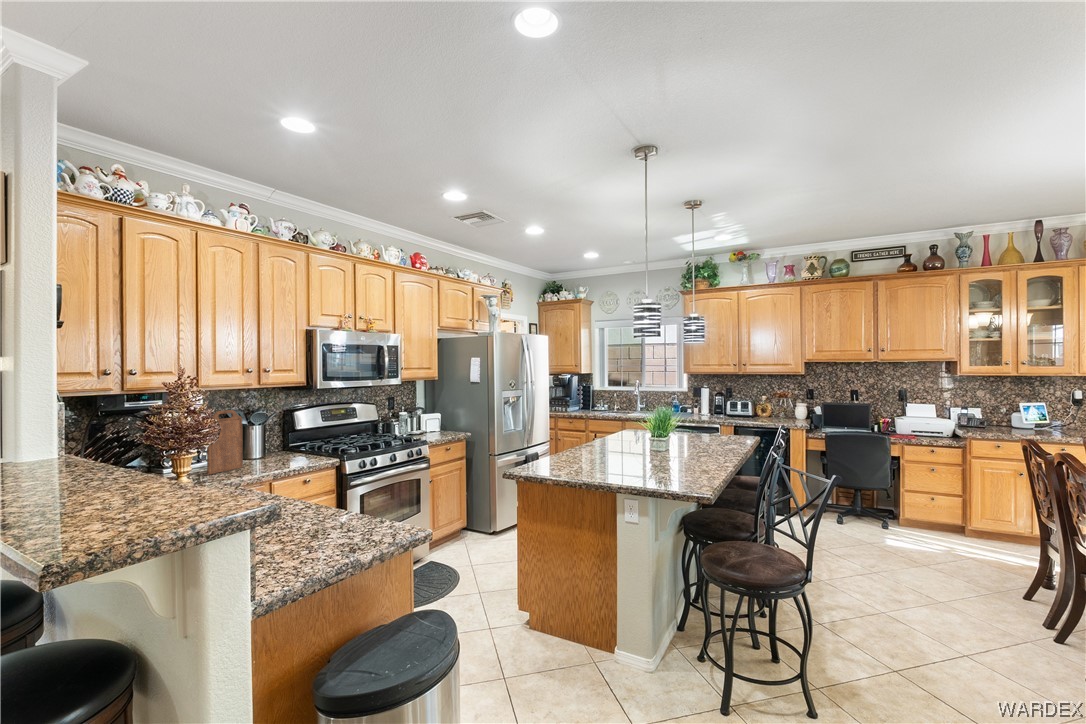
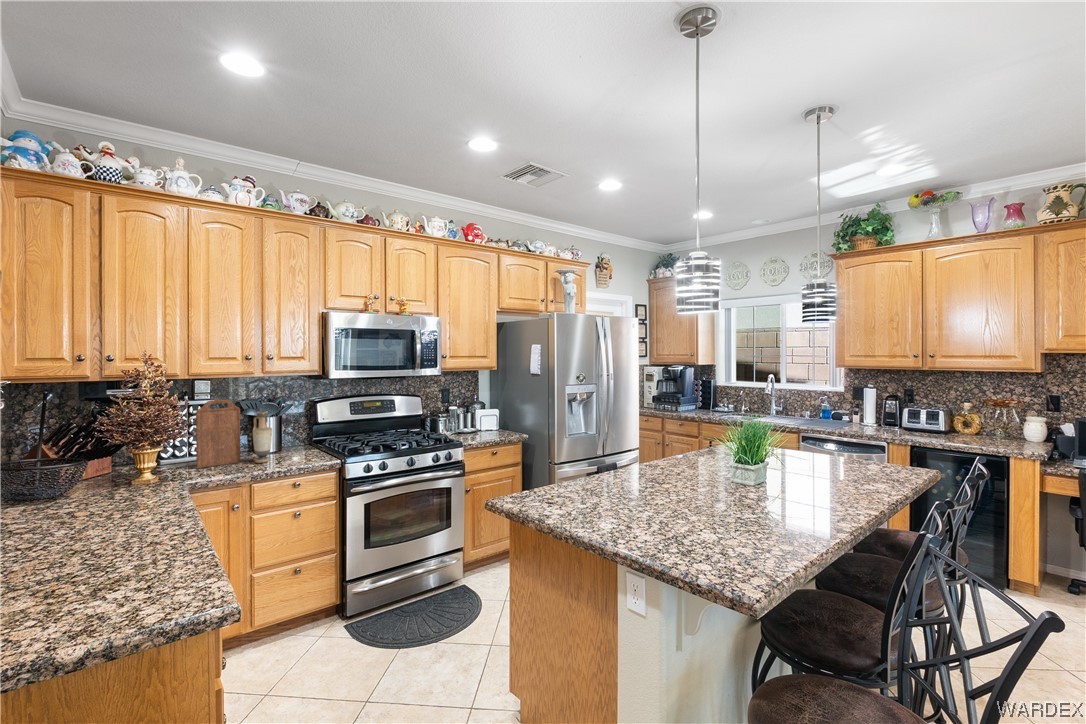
vase: none [259,419,276,467] -> present [253,411,272,463]

